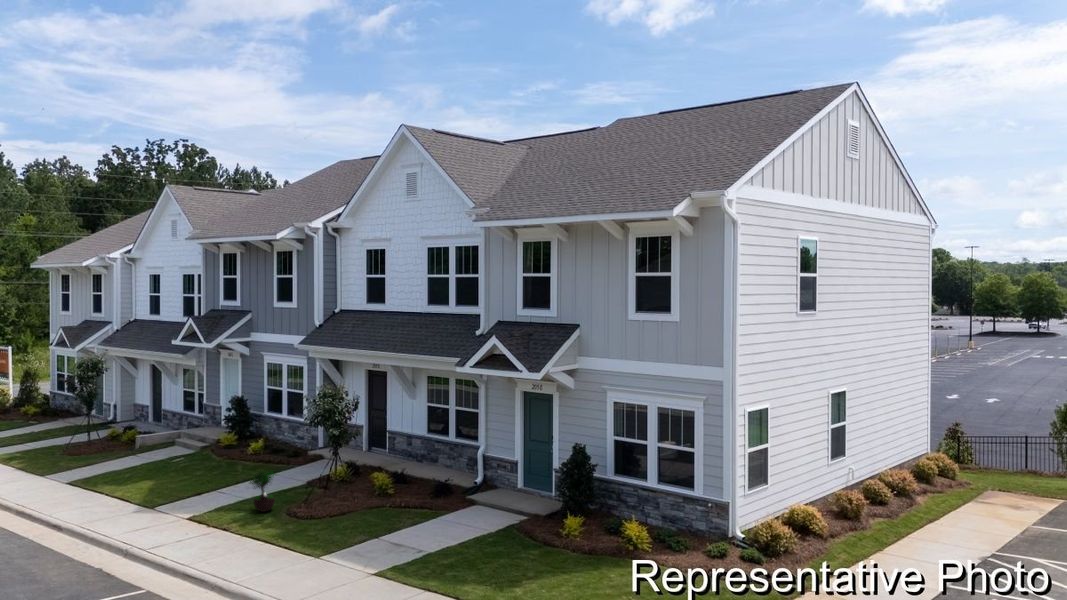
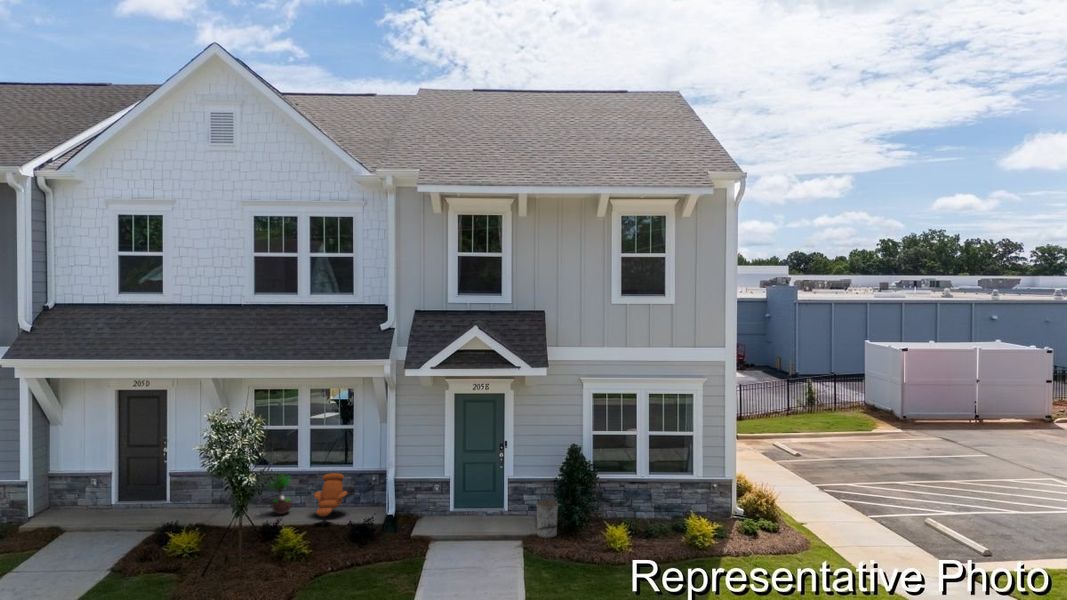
lounge chair: none [298,469,334,526] -> present [314,473,347,525]
trash can: none [532,498,554,537] -> present [536,500,558,538]

